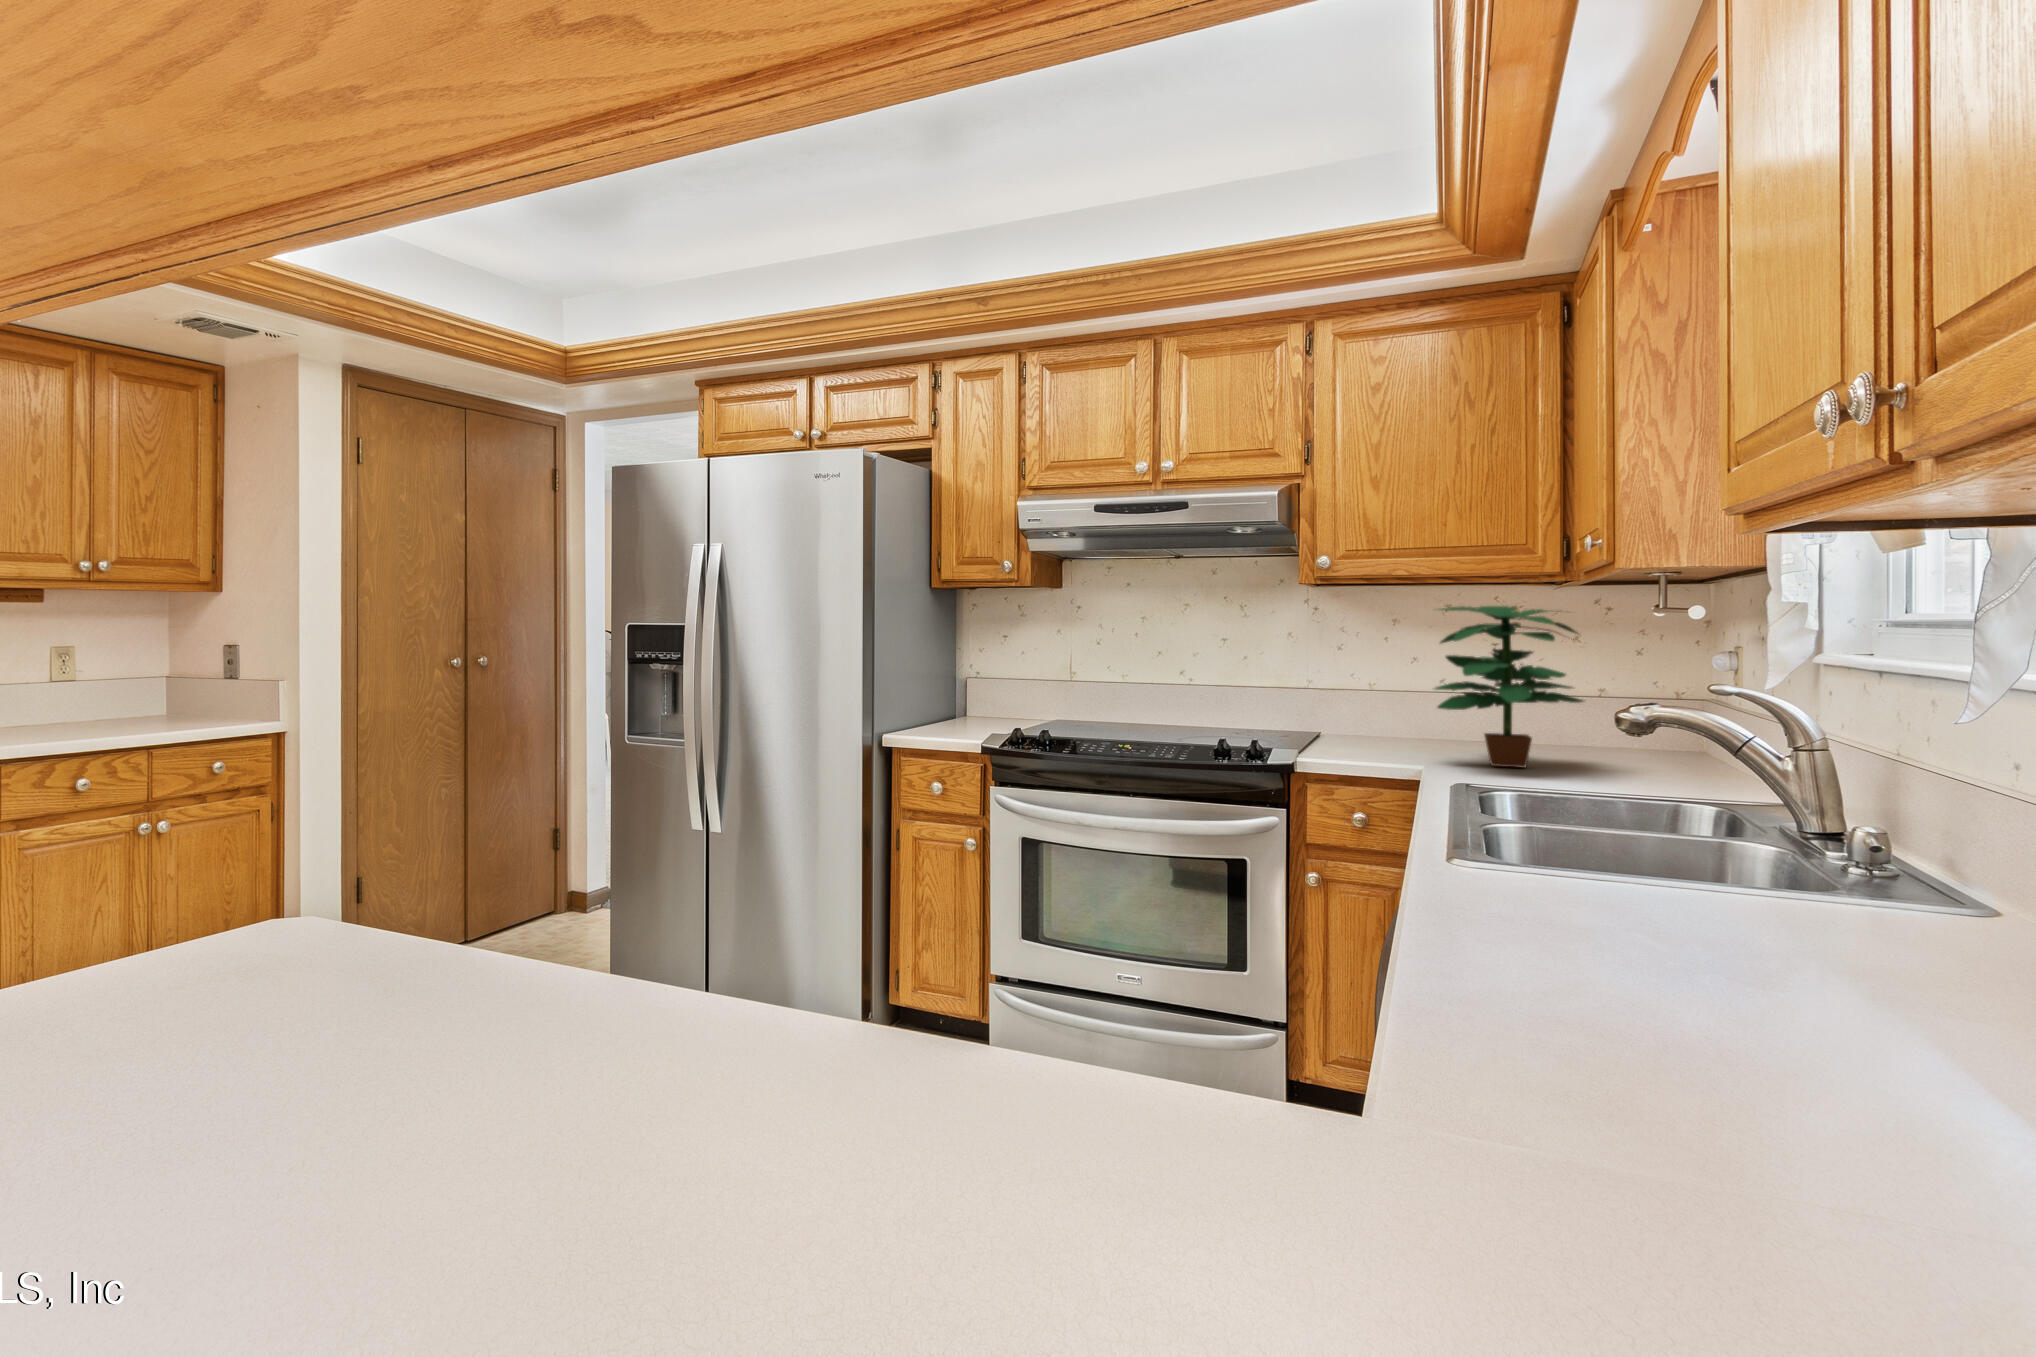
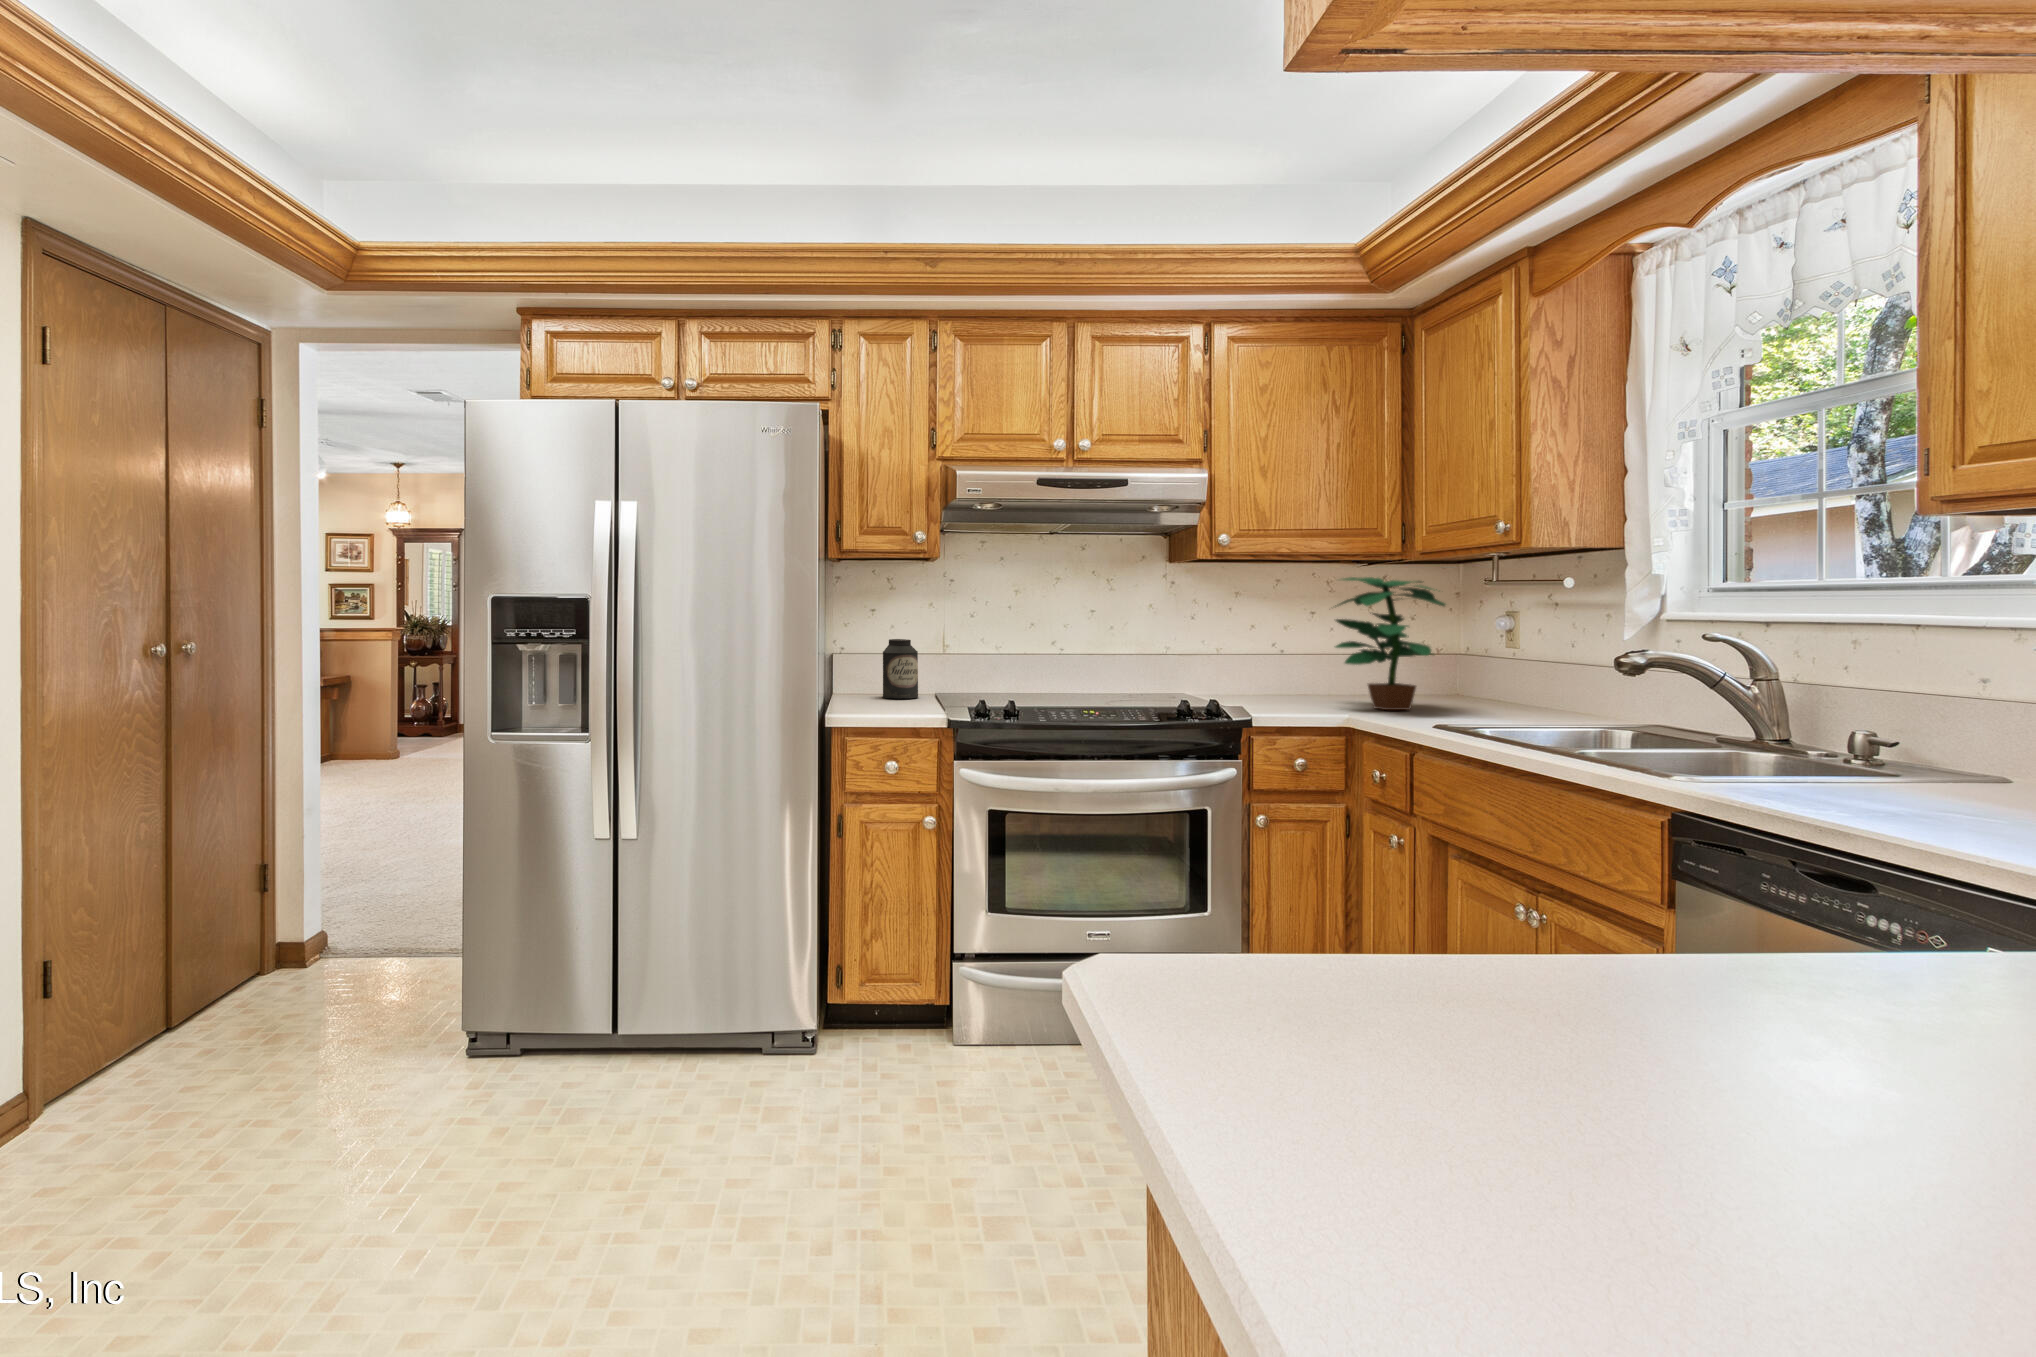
canister: none [1006,665,1041,724] -> present [883,639,918,698]

